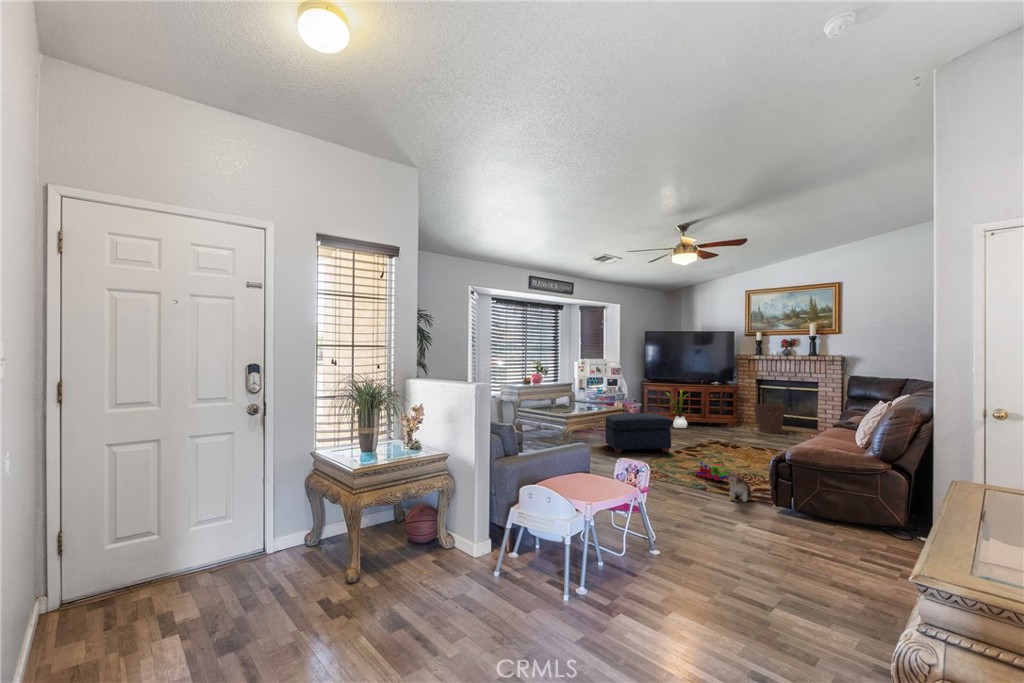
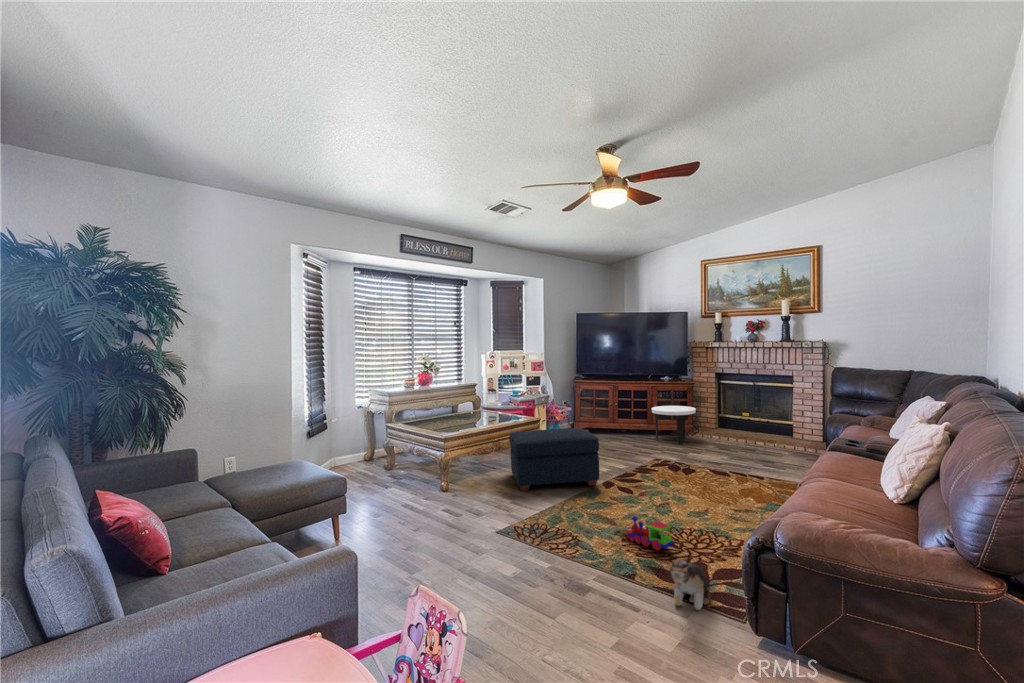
house plant: present [666,390,687,428] -> none [599,383,637,438]
side table: none [705,404,741,433] -> present [651,406,696,445]
basket: present [753,404,785,433] -> none [712,404,751,443]

